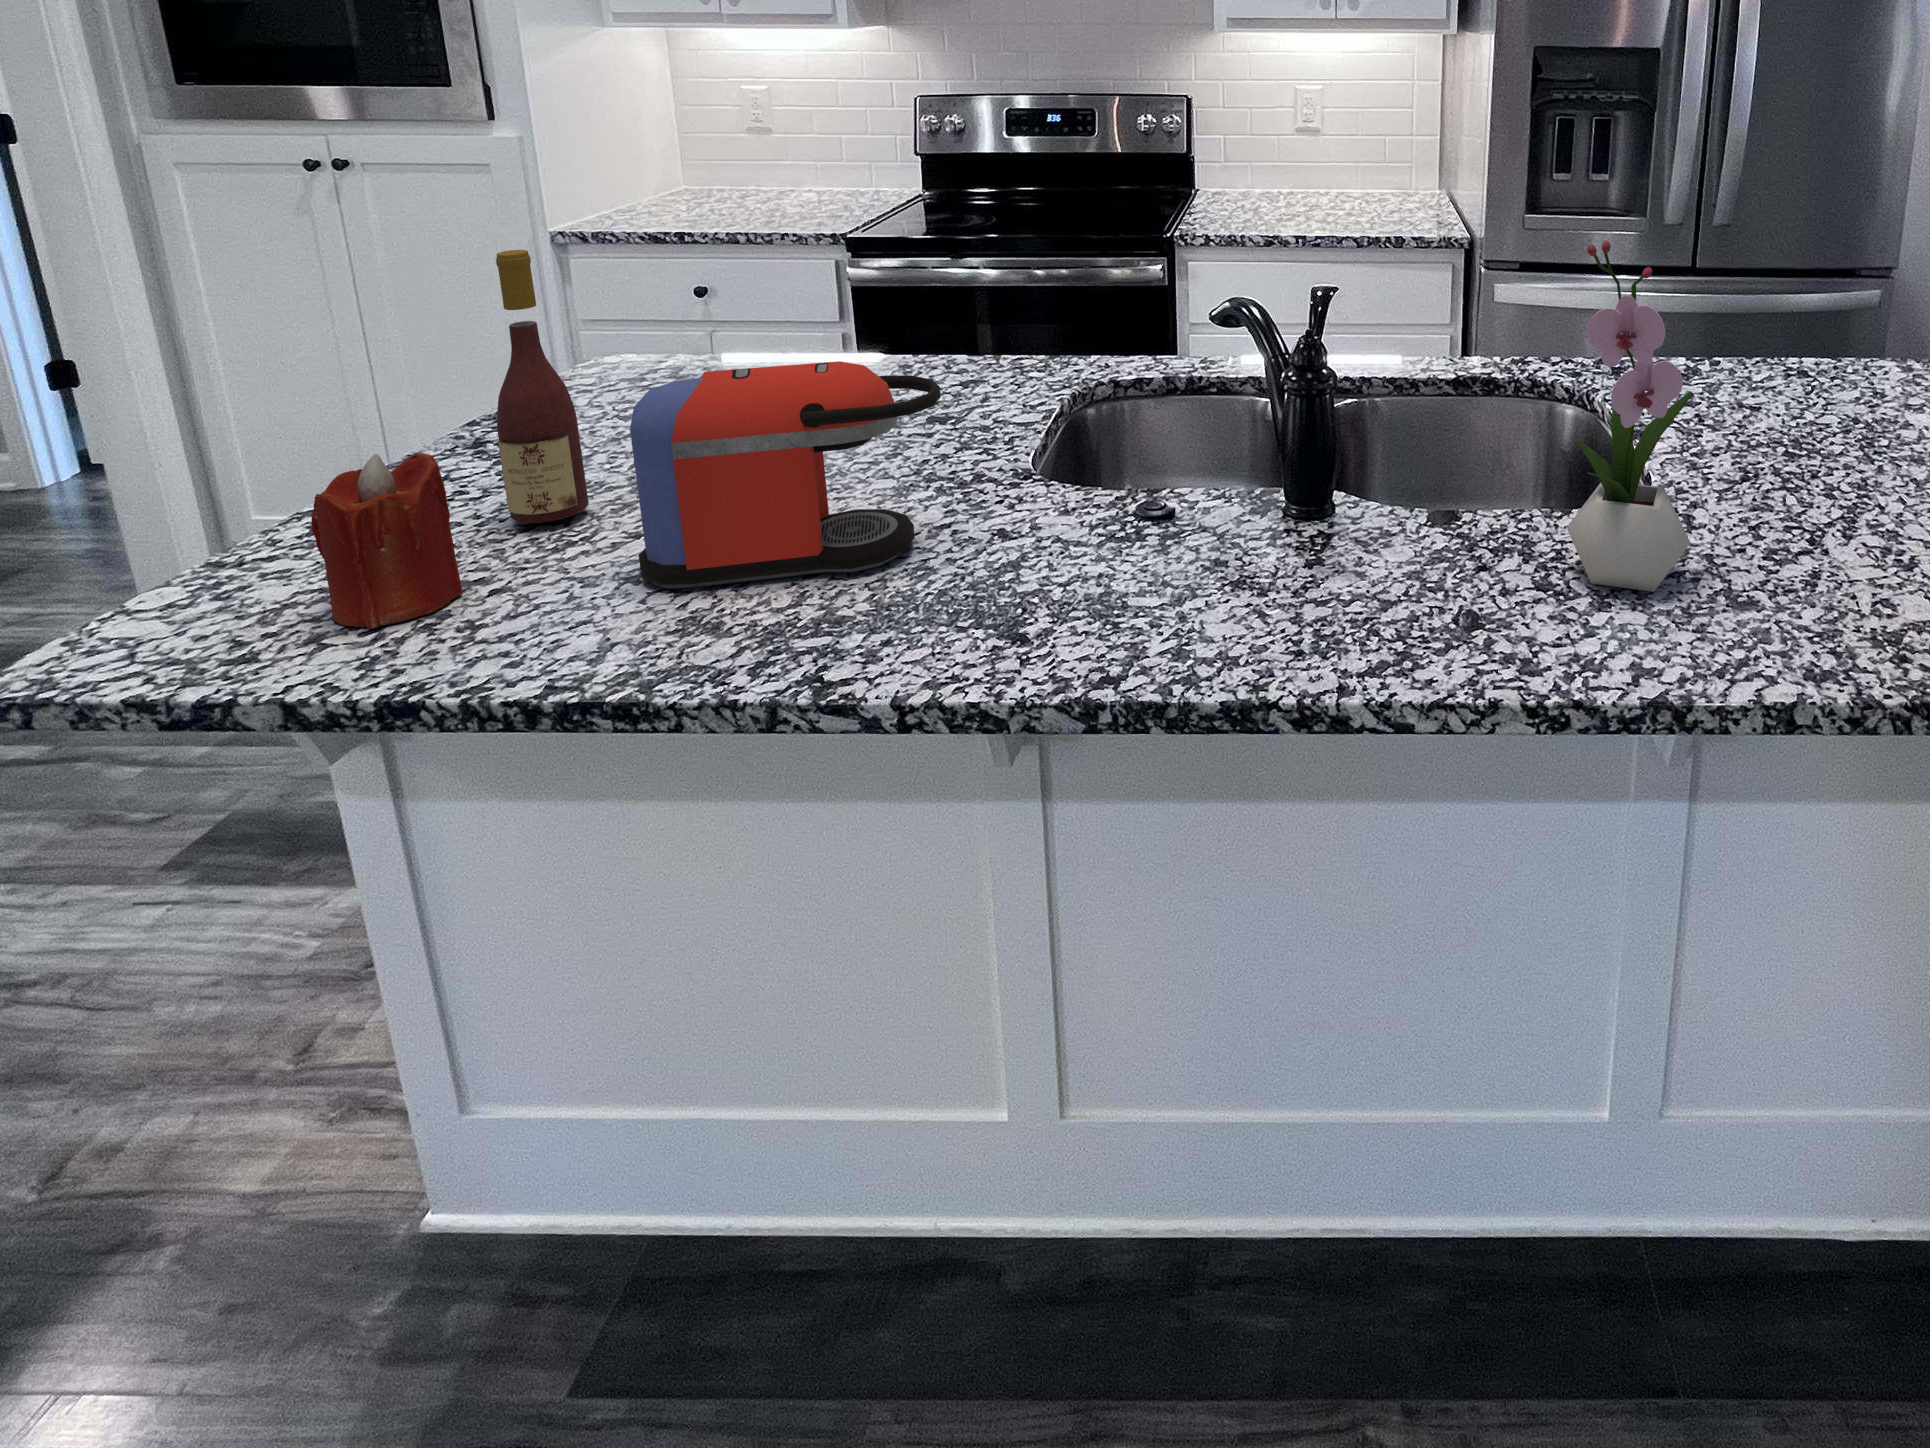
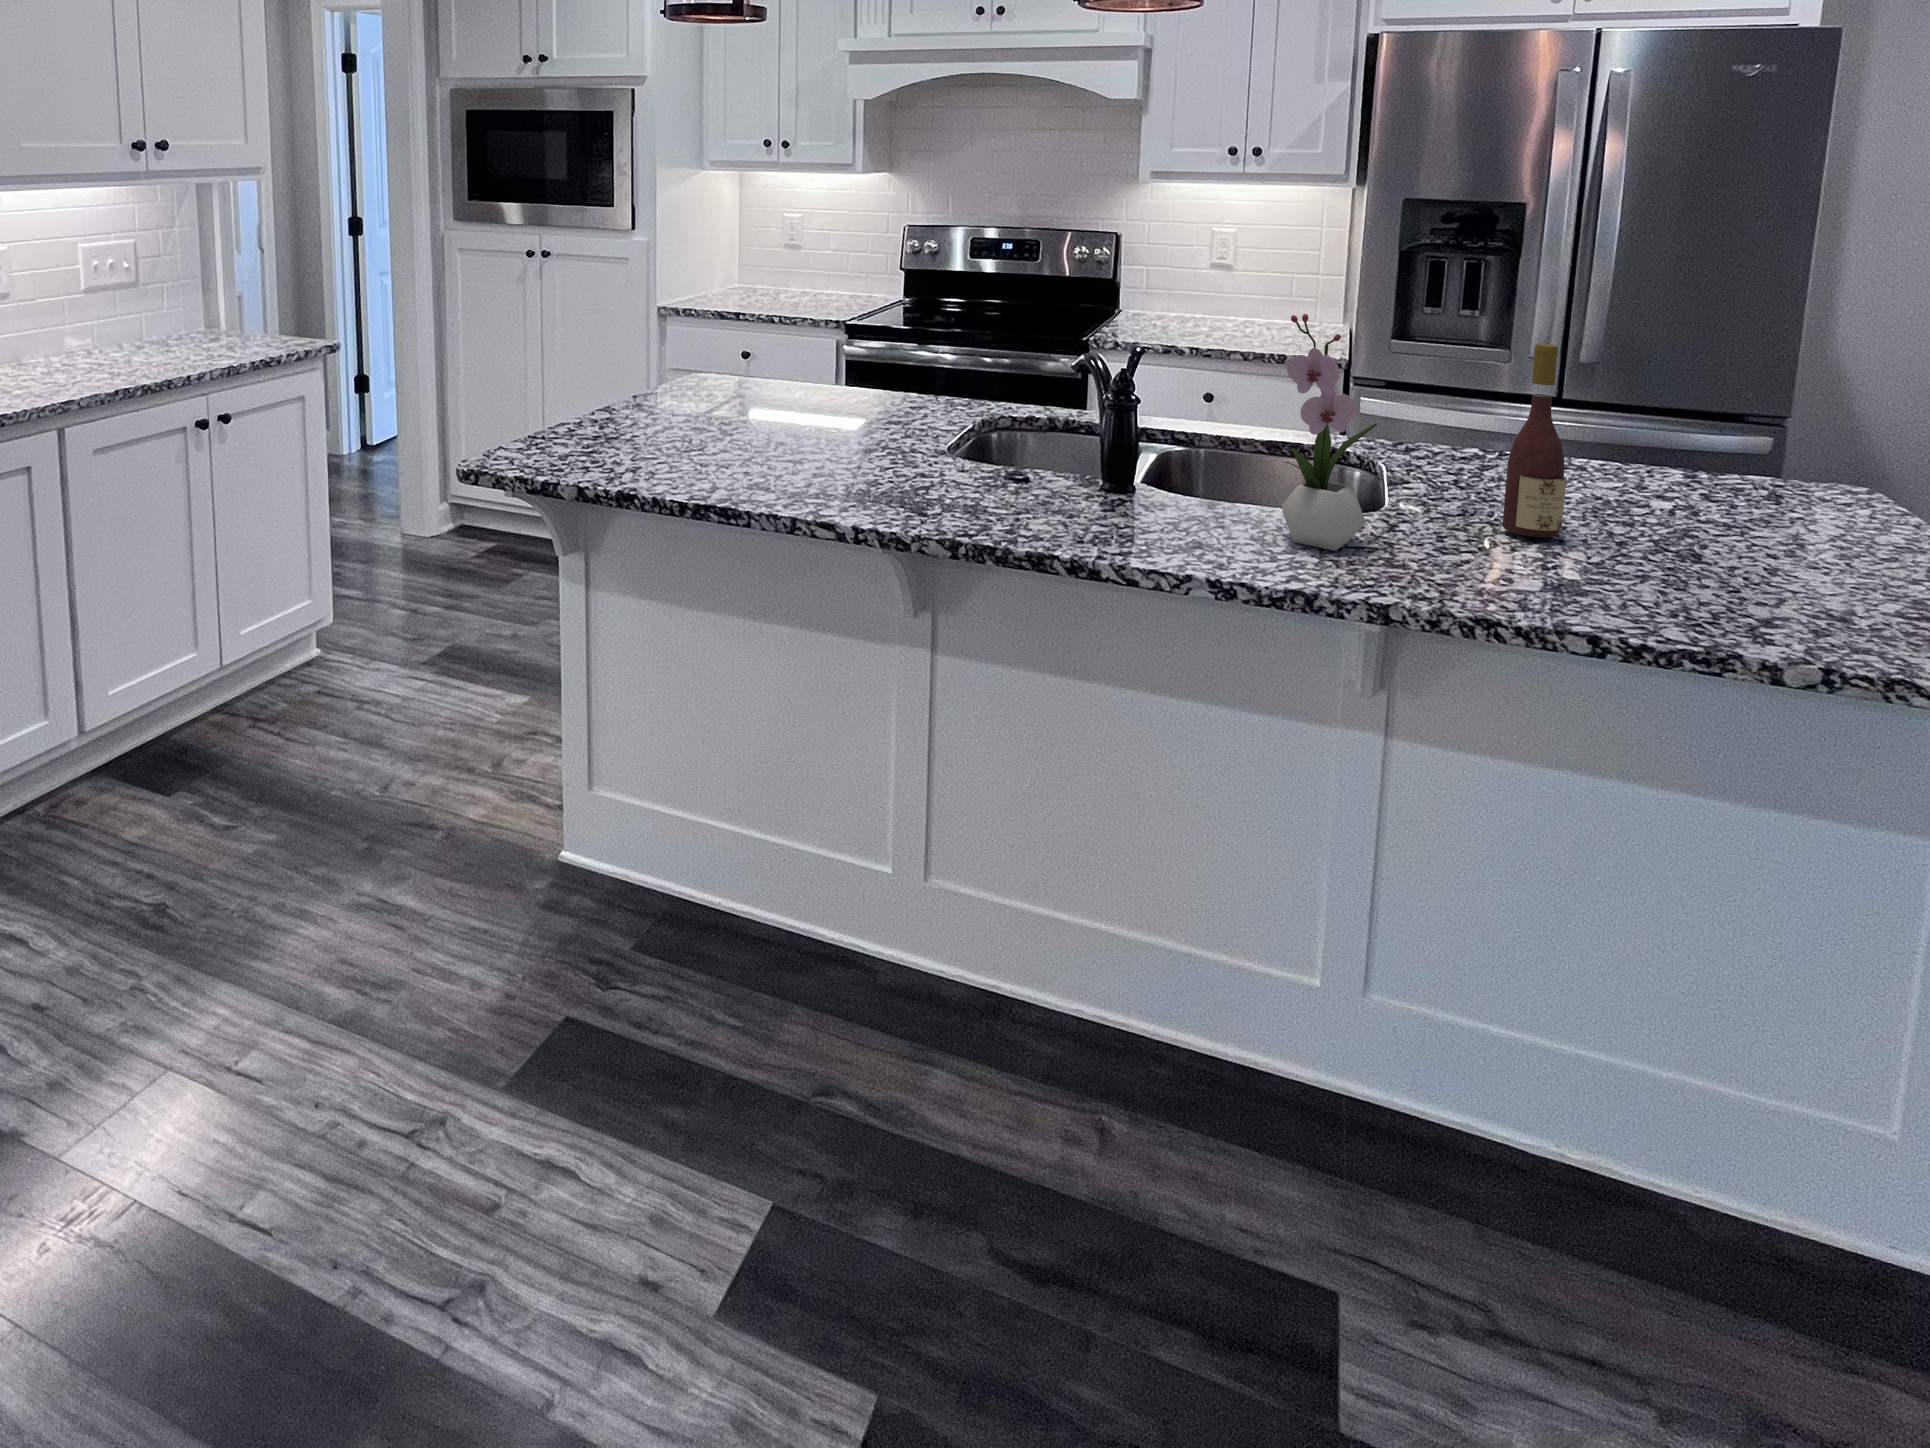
wine bottle: present [496,250,588,523] -> present [1502,344,1566,537]
coffee maker: present [630,361,941,589] -> none [727,356,895,478]
candle: present [311,453,463,629] -> none [583,380,643,468]

